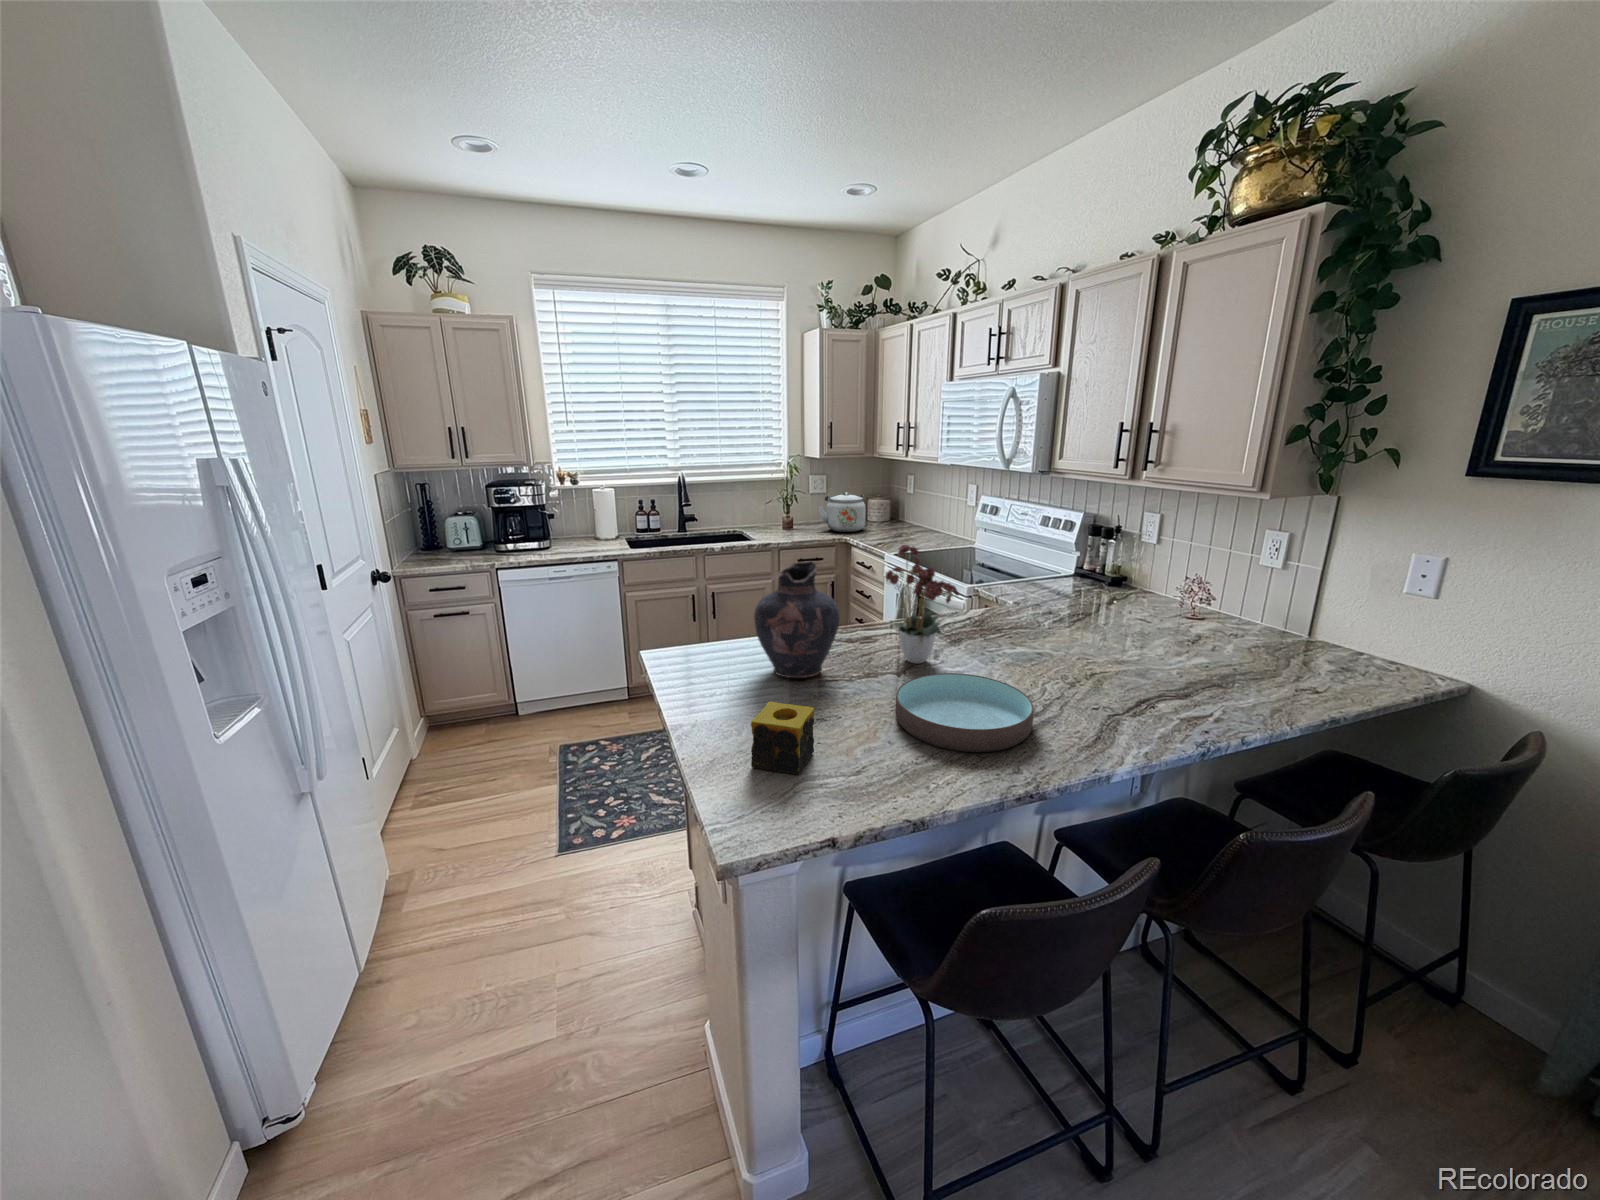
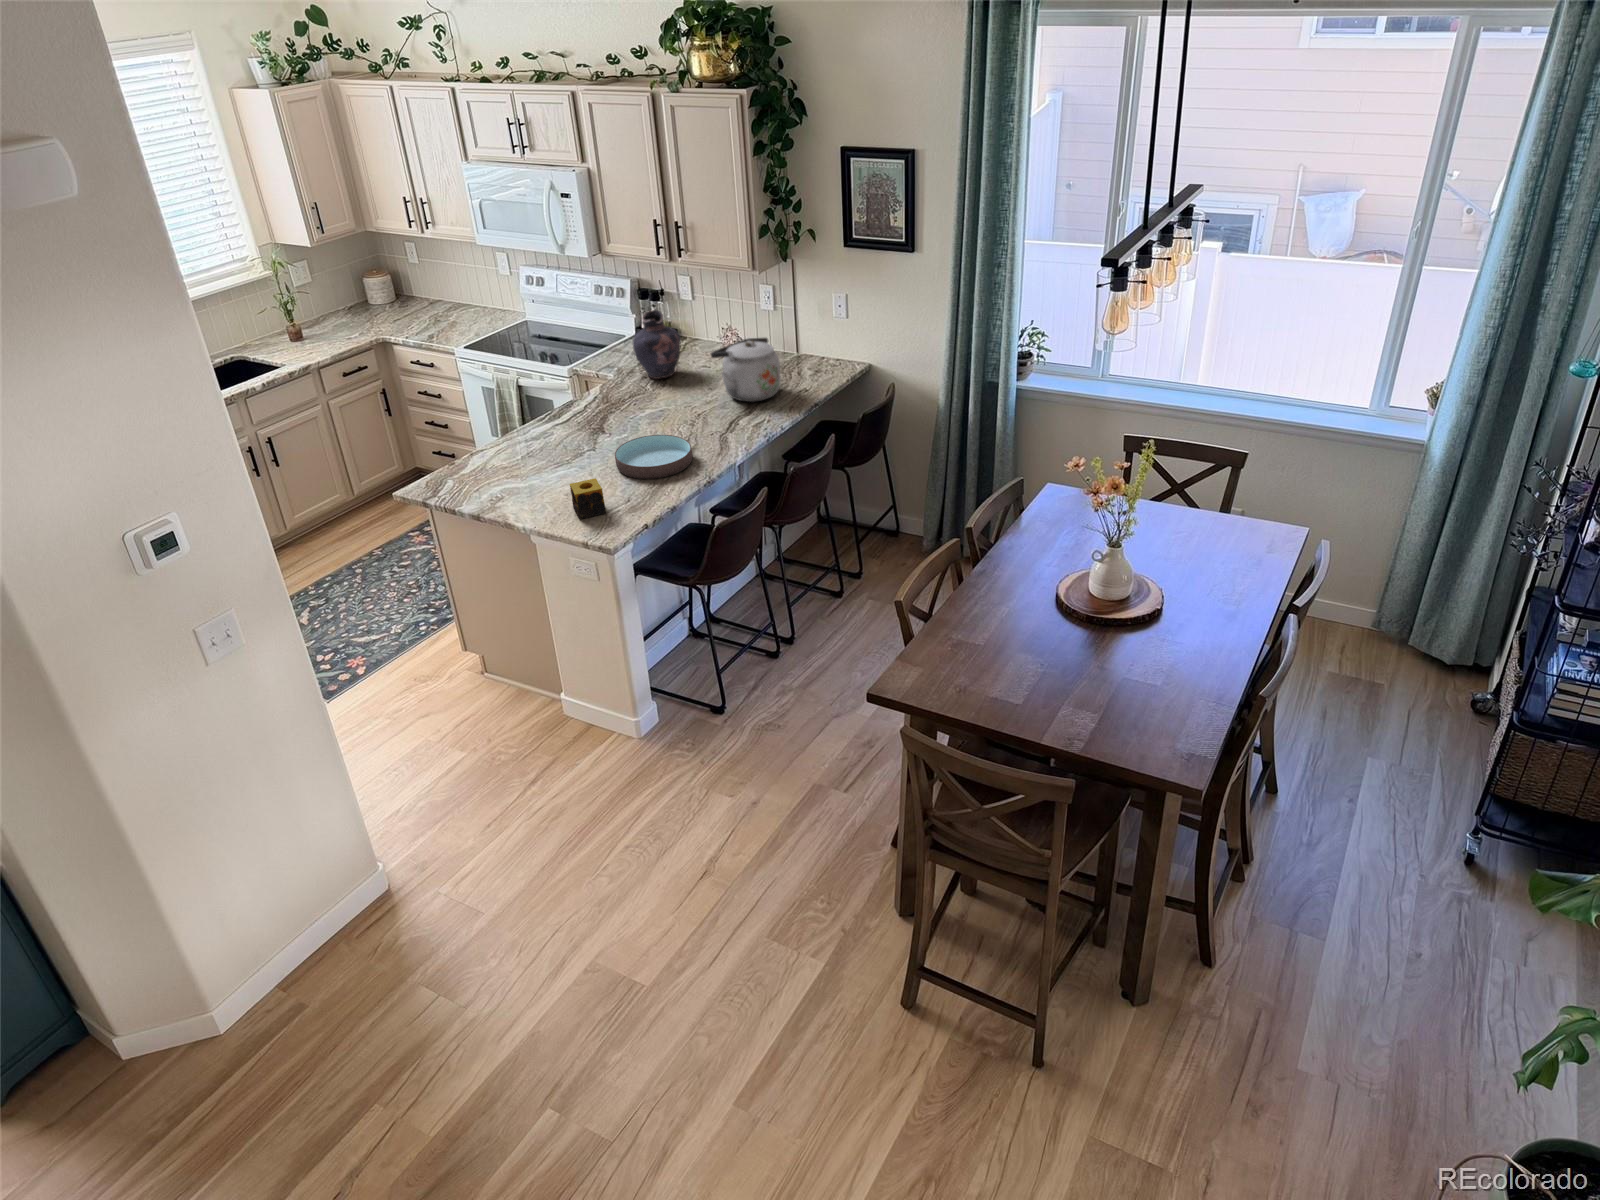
kettle: present [819,492,866,532] -> present [711,338,781,402]
flower arrangement: present [886,545,960,663] -> none [558,358,619,441]
vase: present [754,561,840,678] -> present [633,310,680,379]

